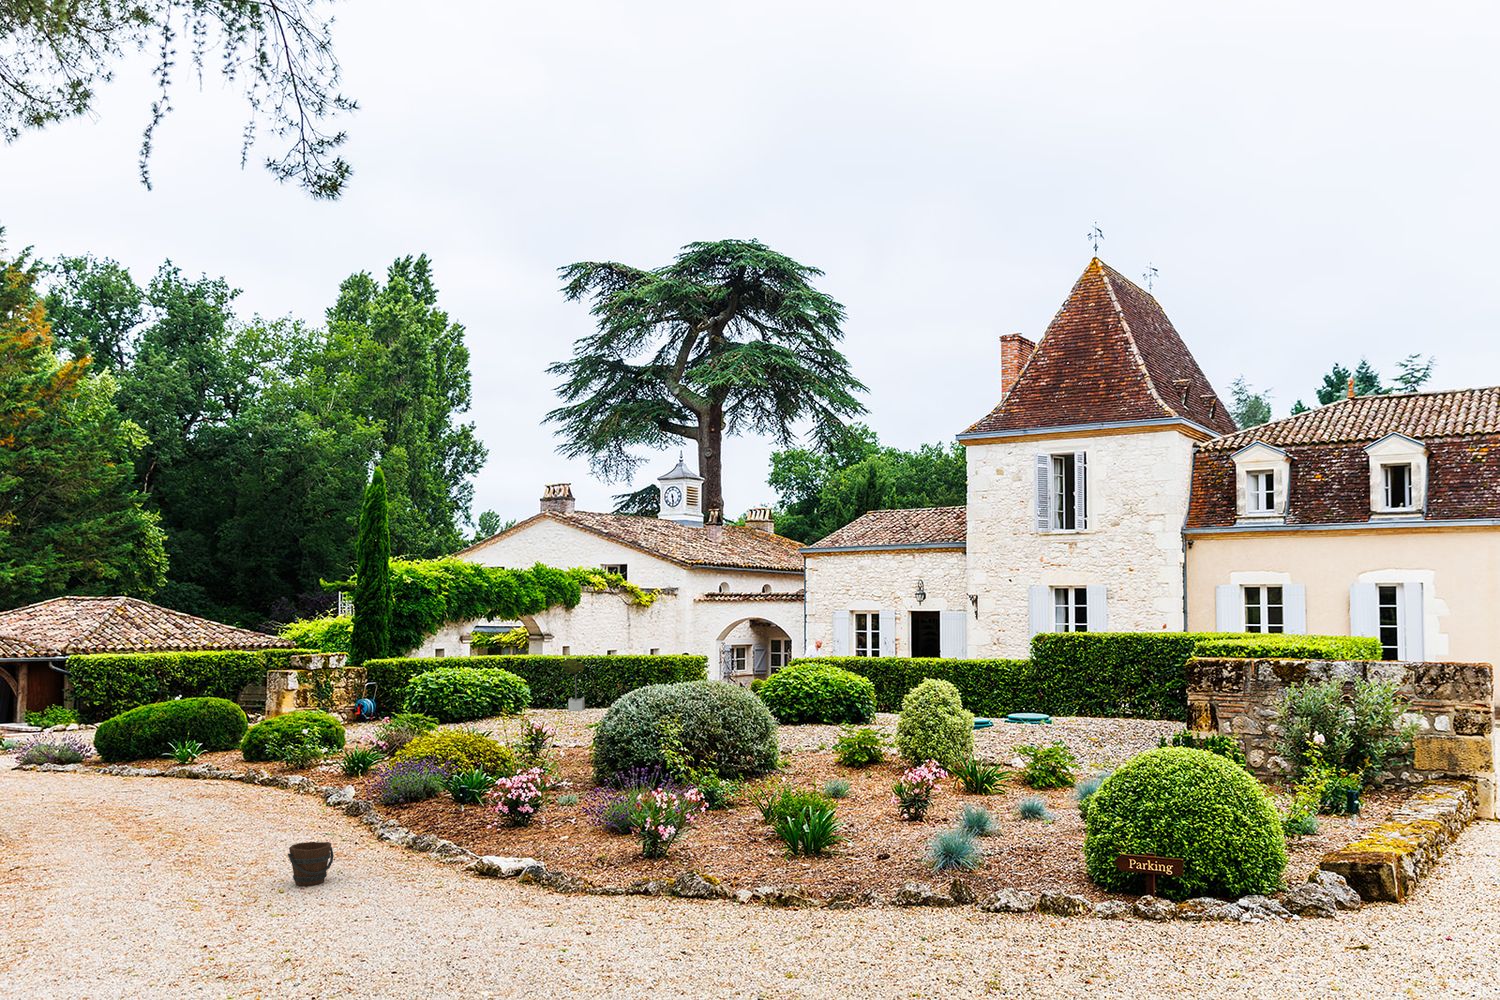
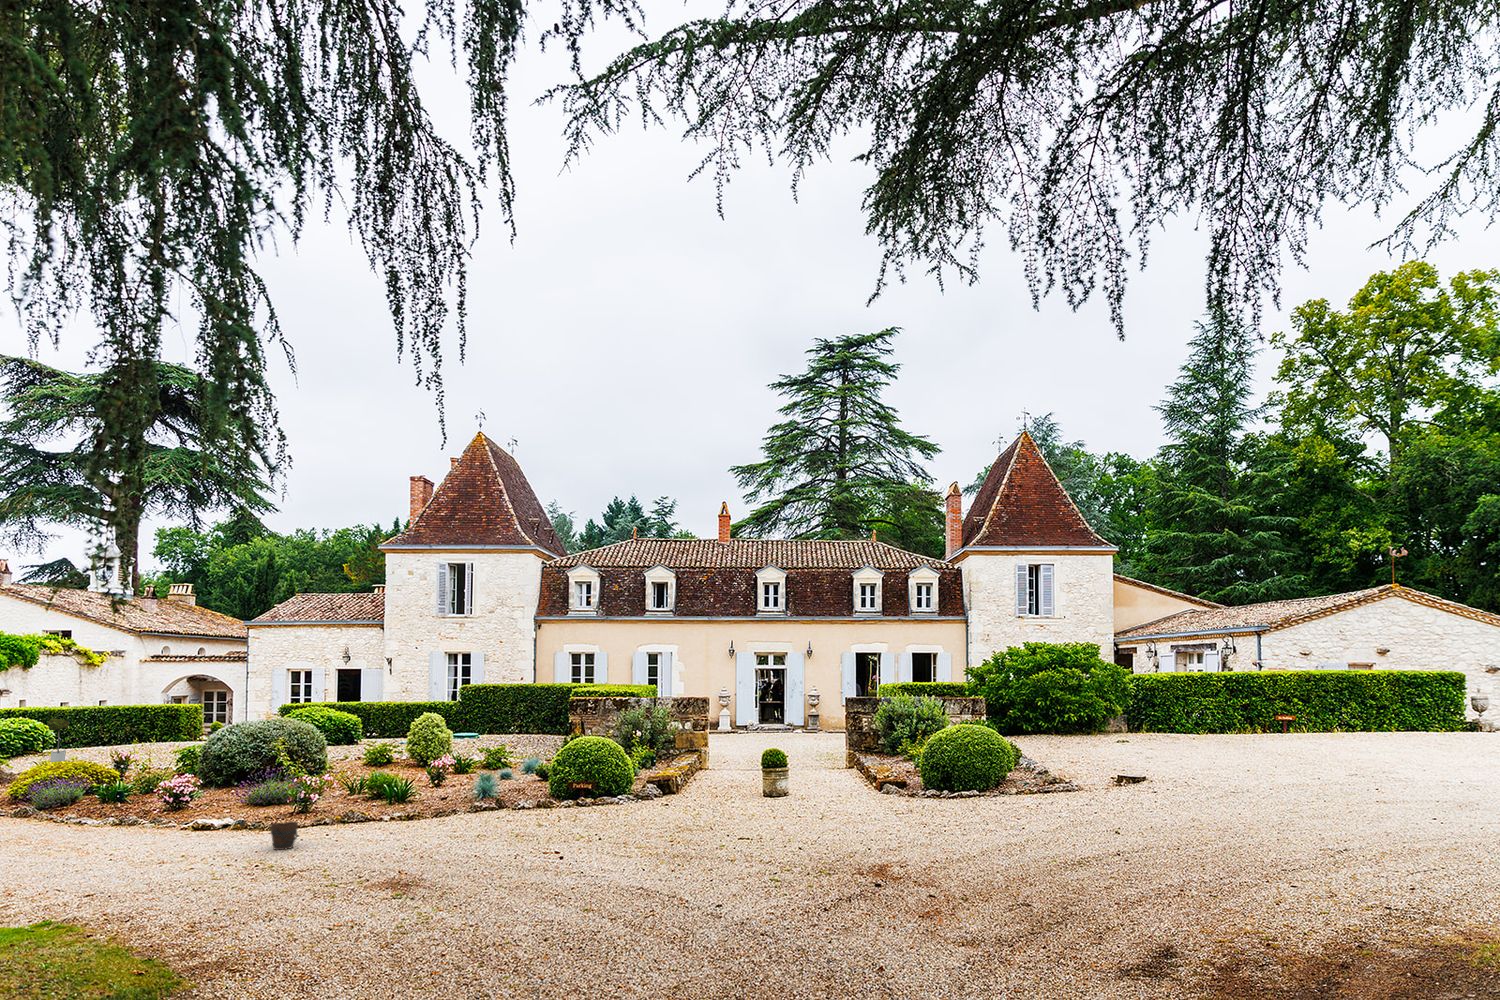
bucket: present [288,842,334,886] -> present [270,822,298,850]

